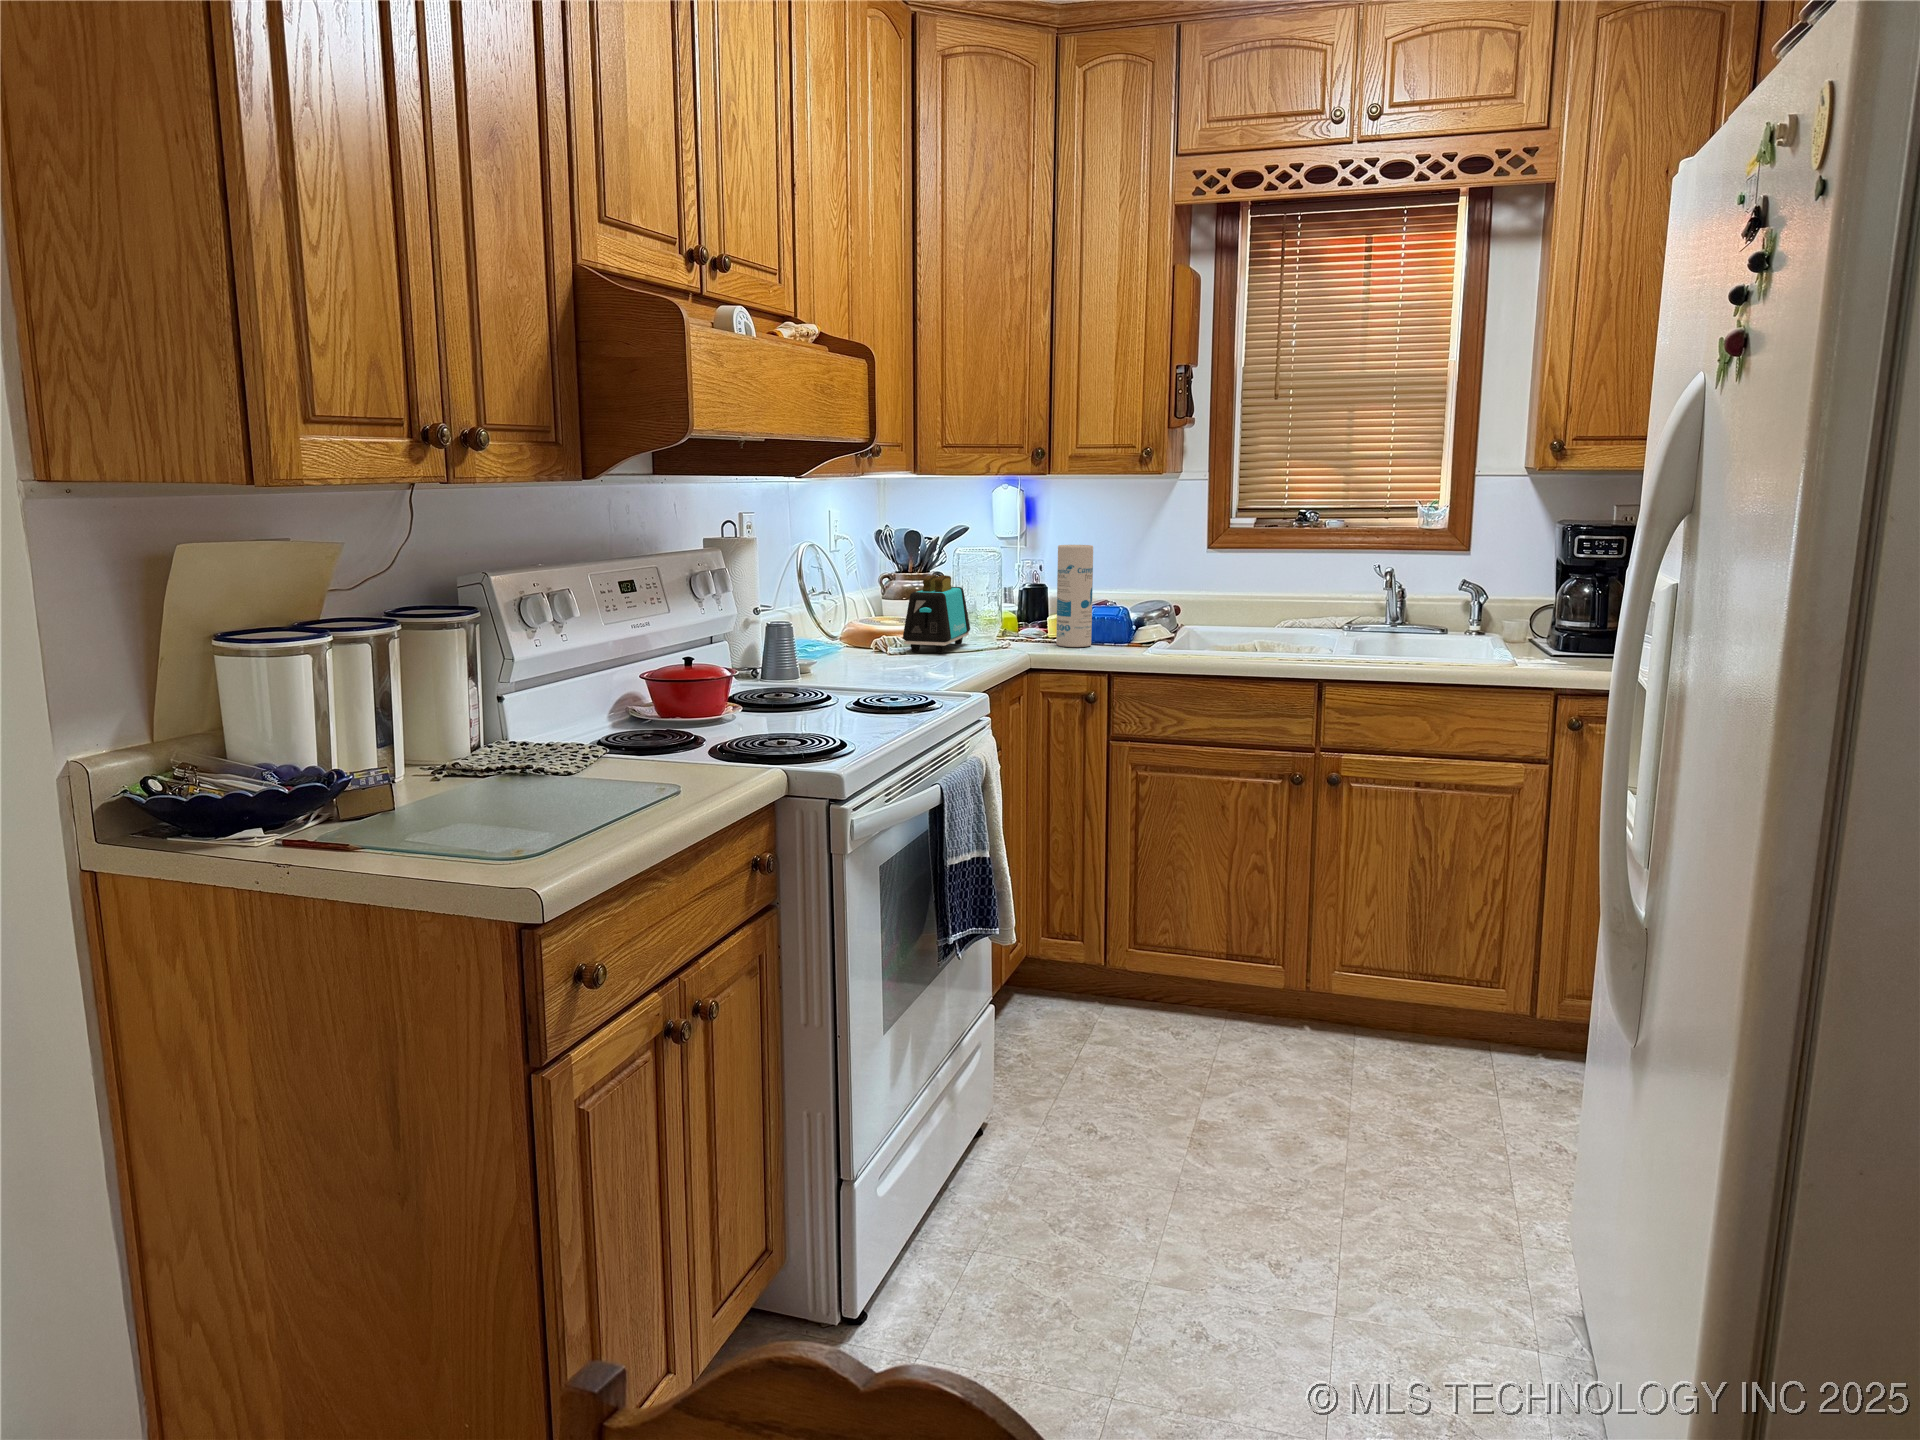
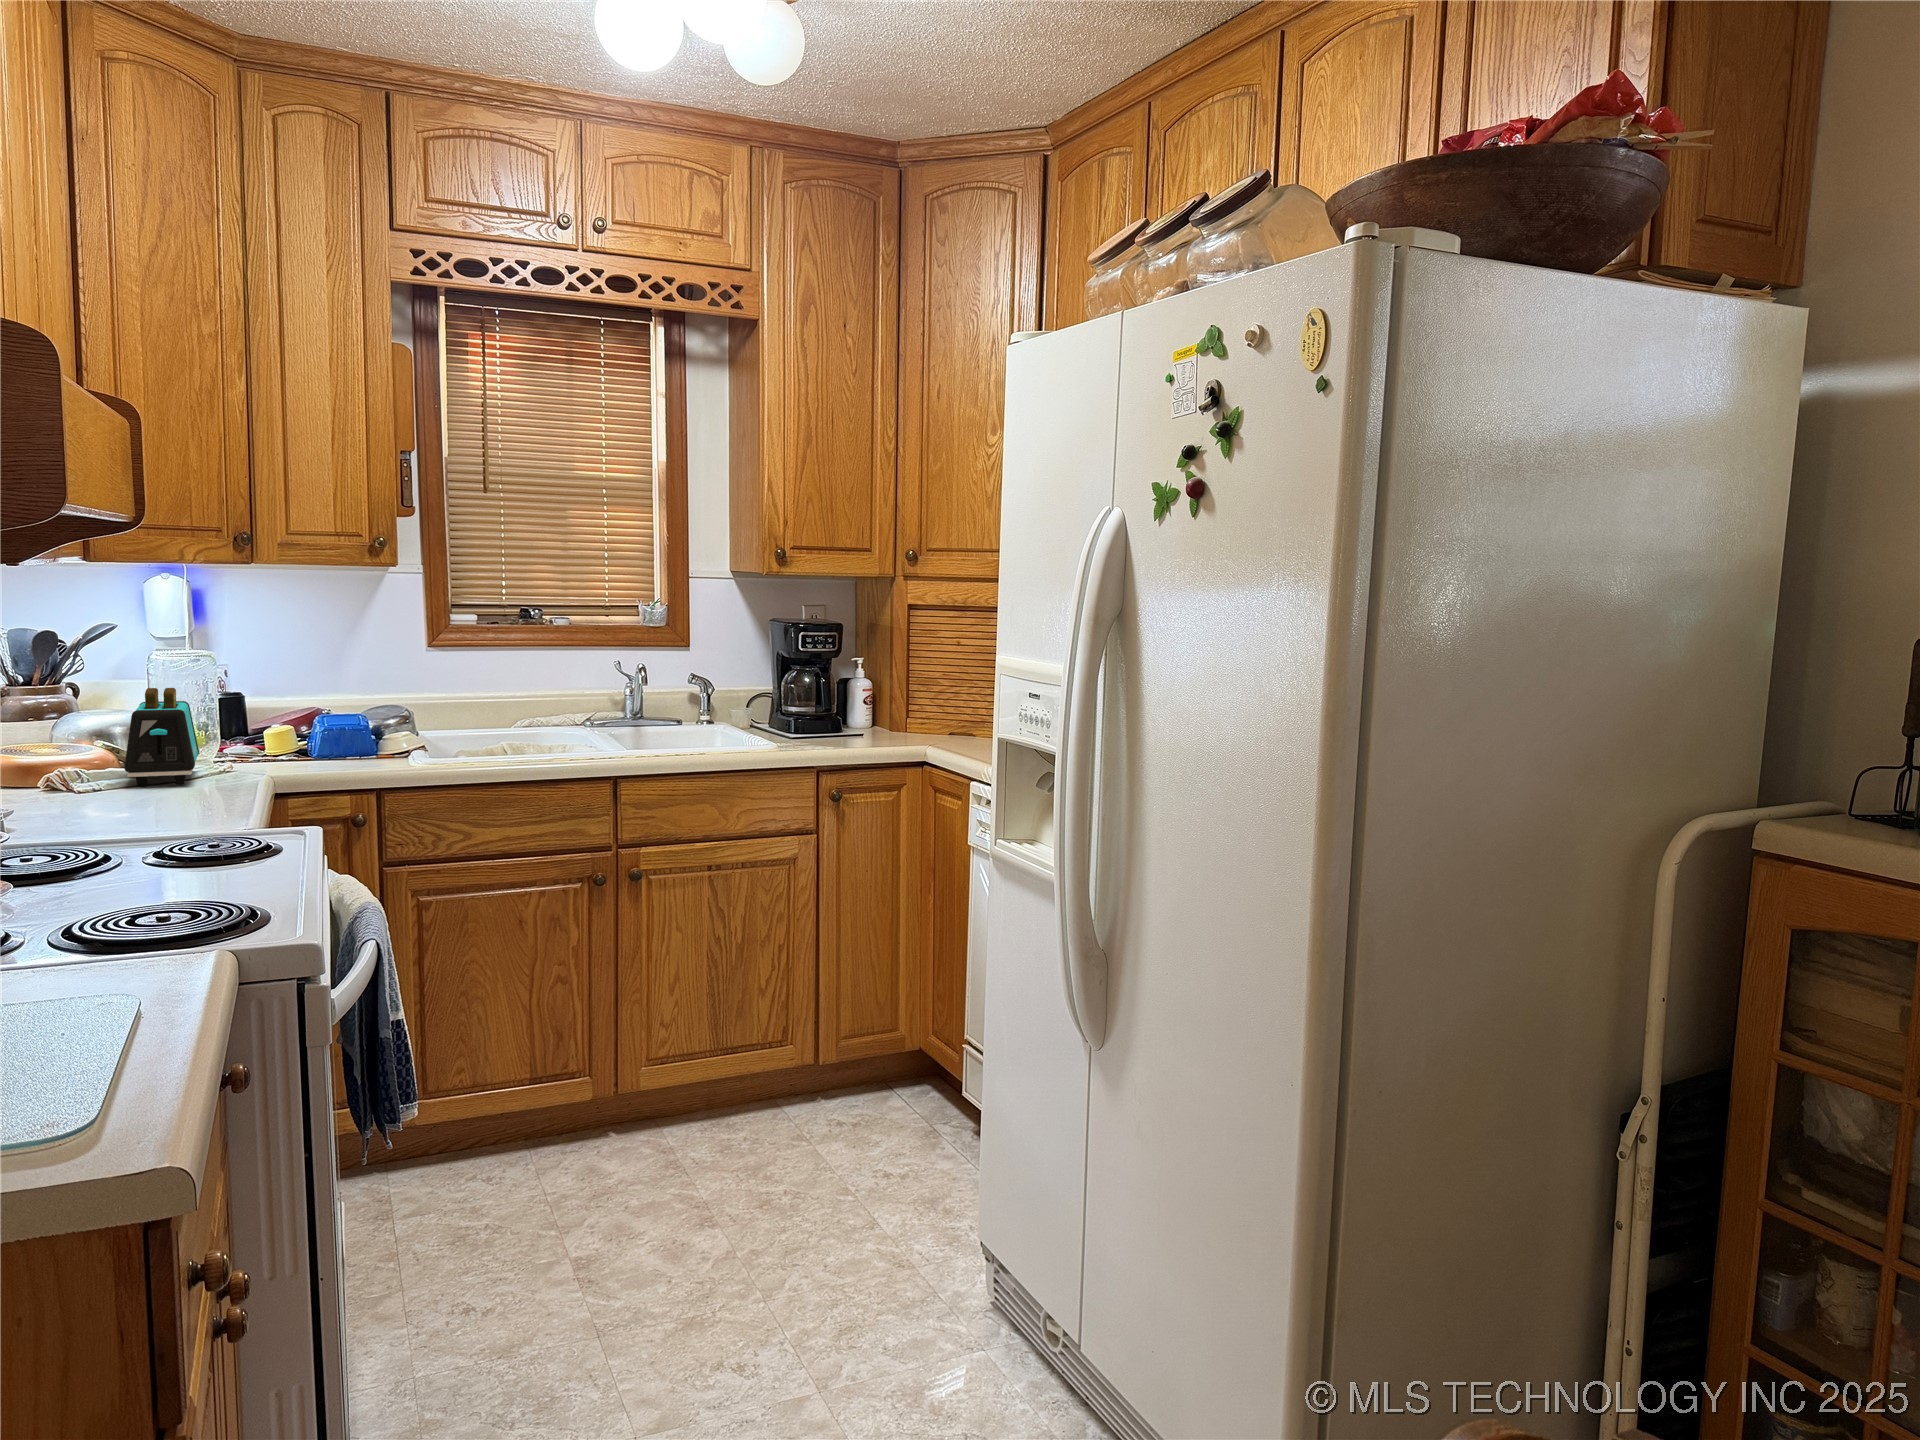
canister: present [1056,545,1093,647] -> none [308,647,355,764]

